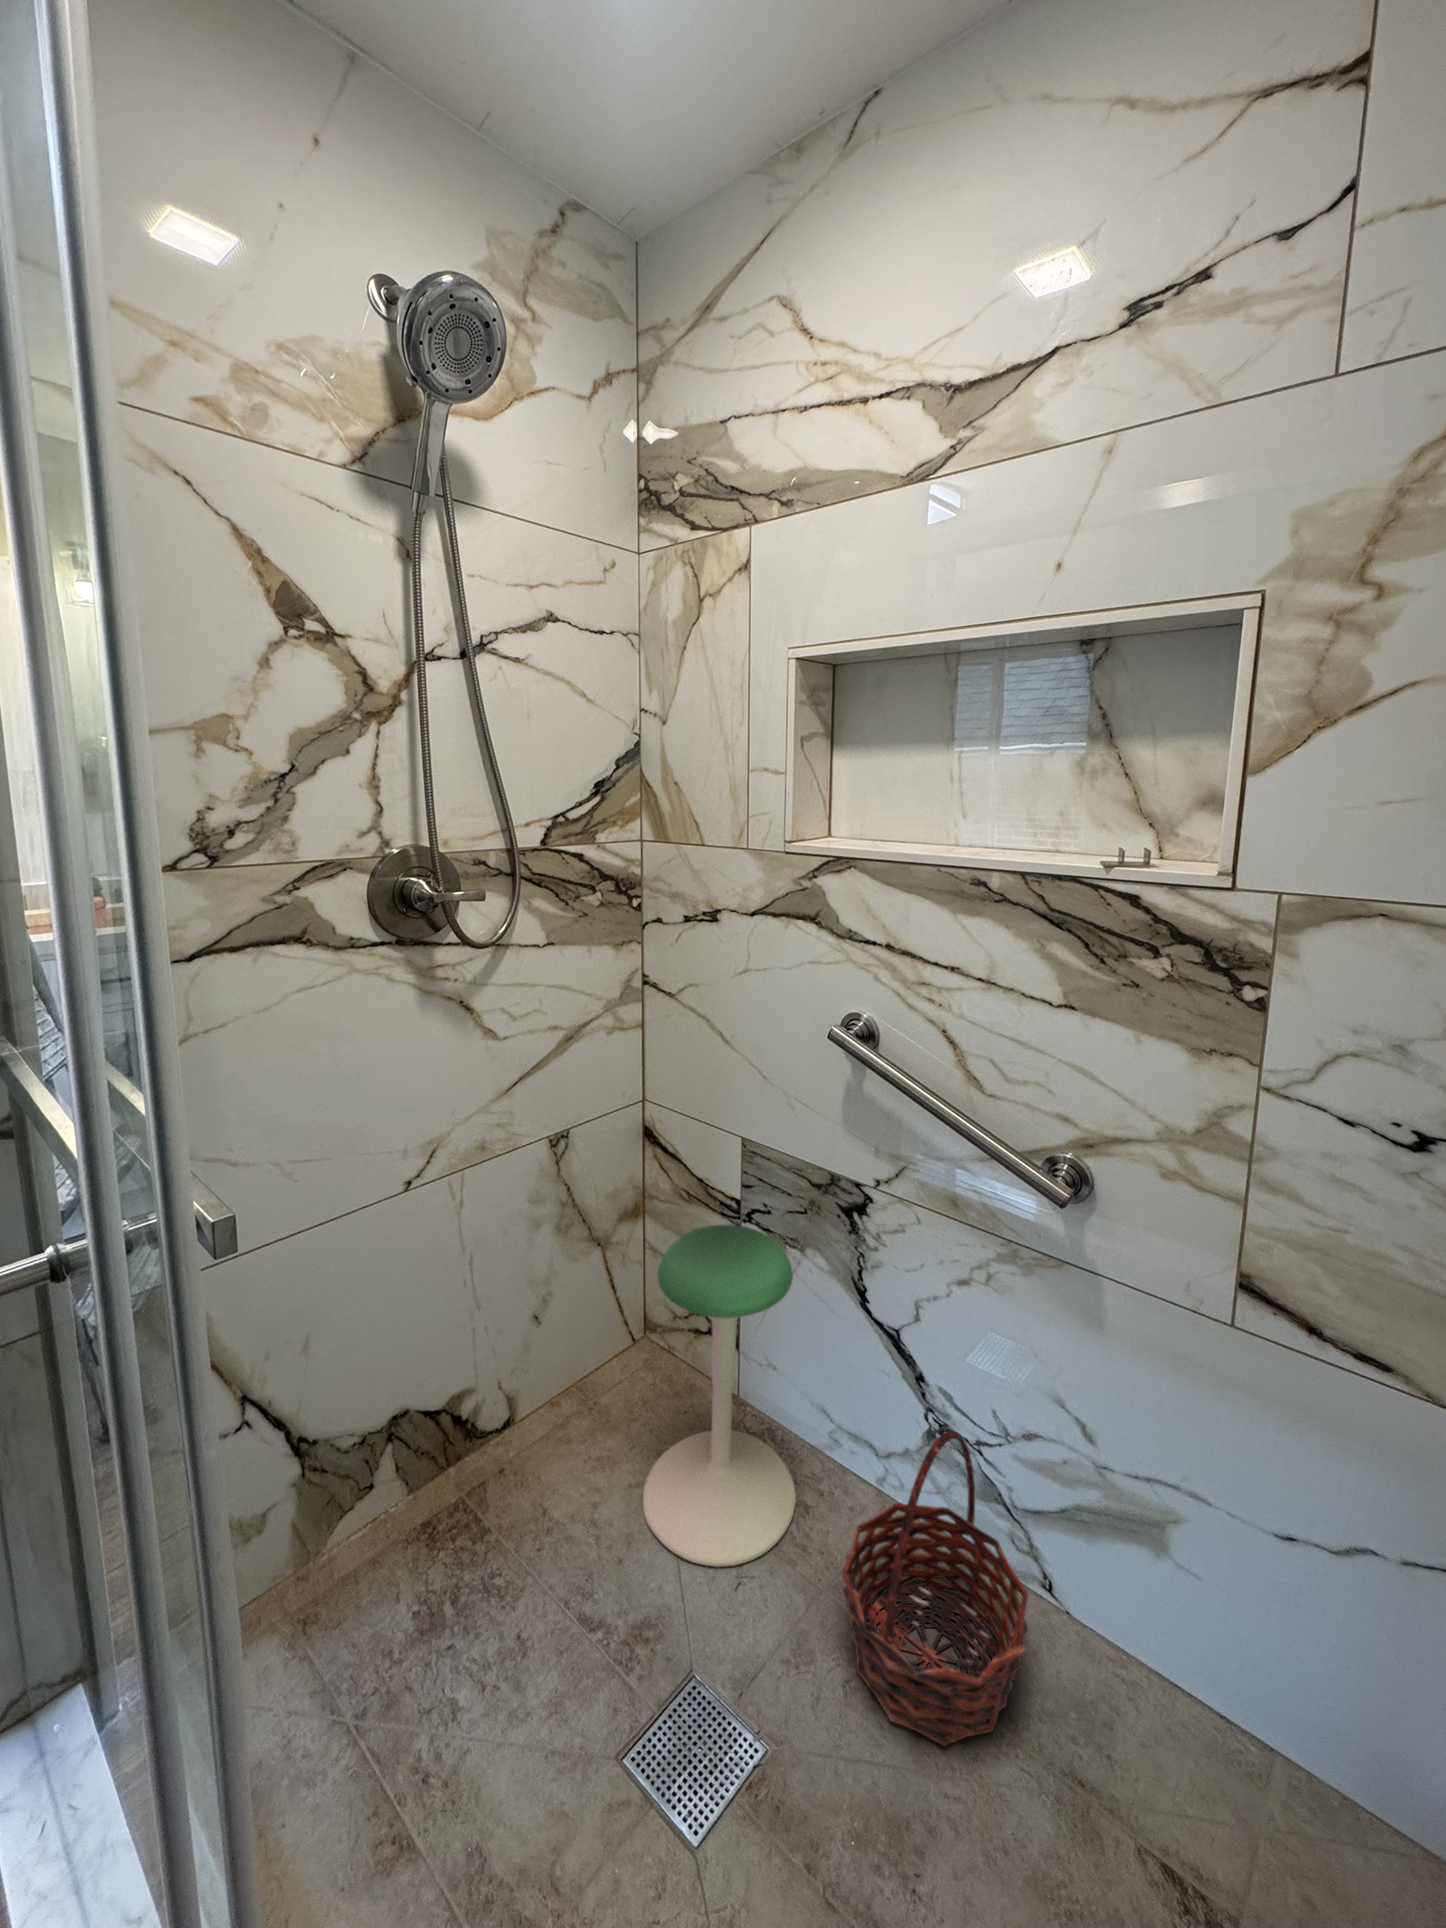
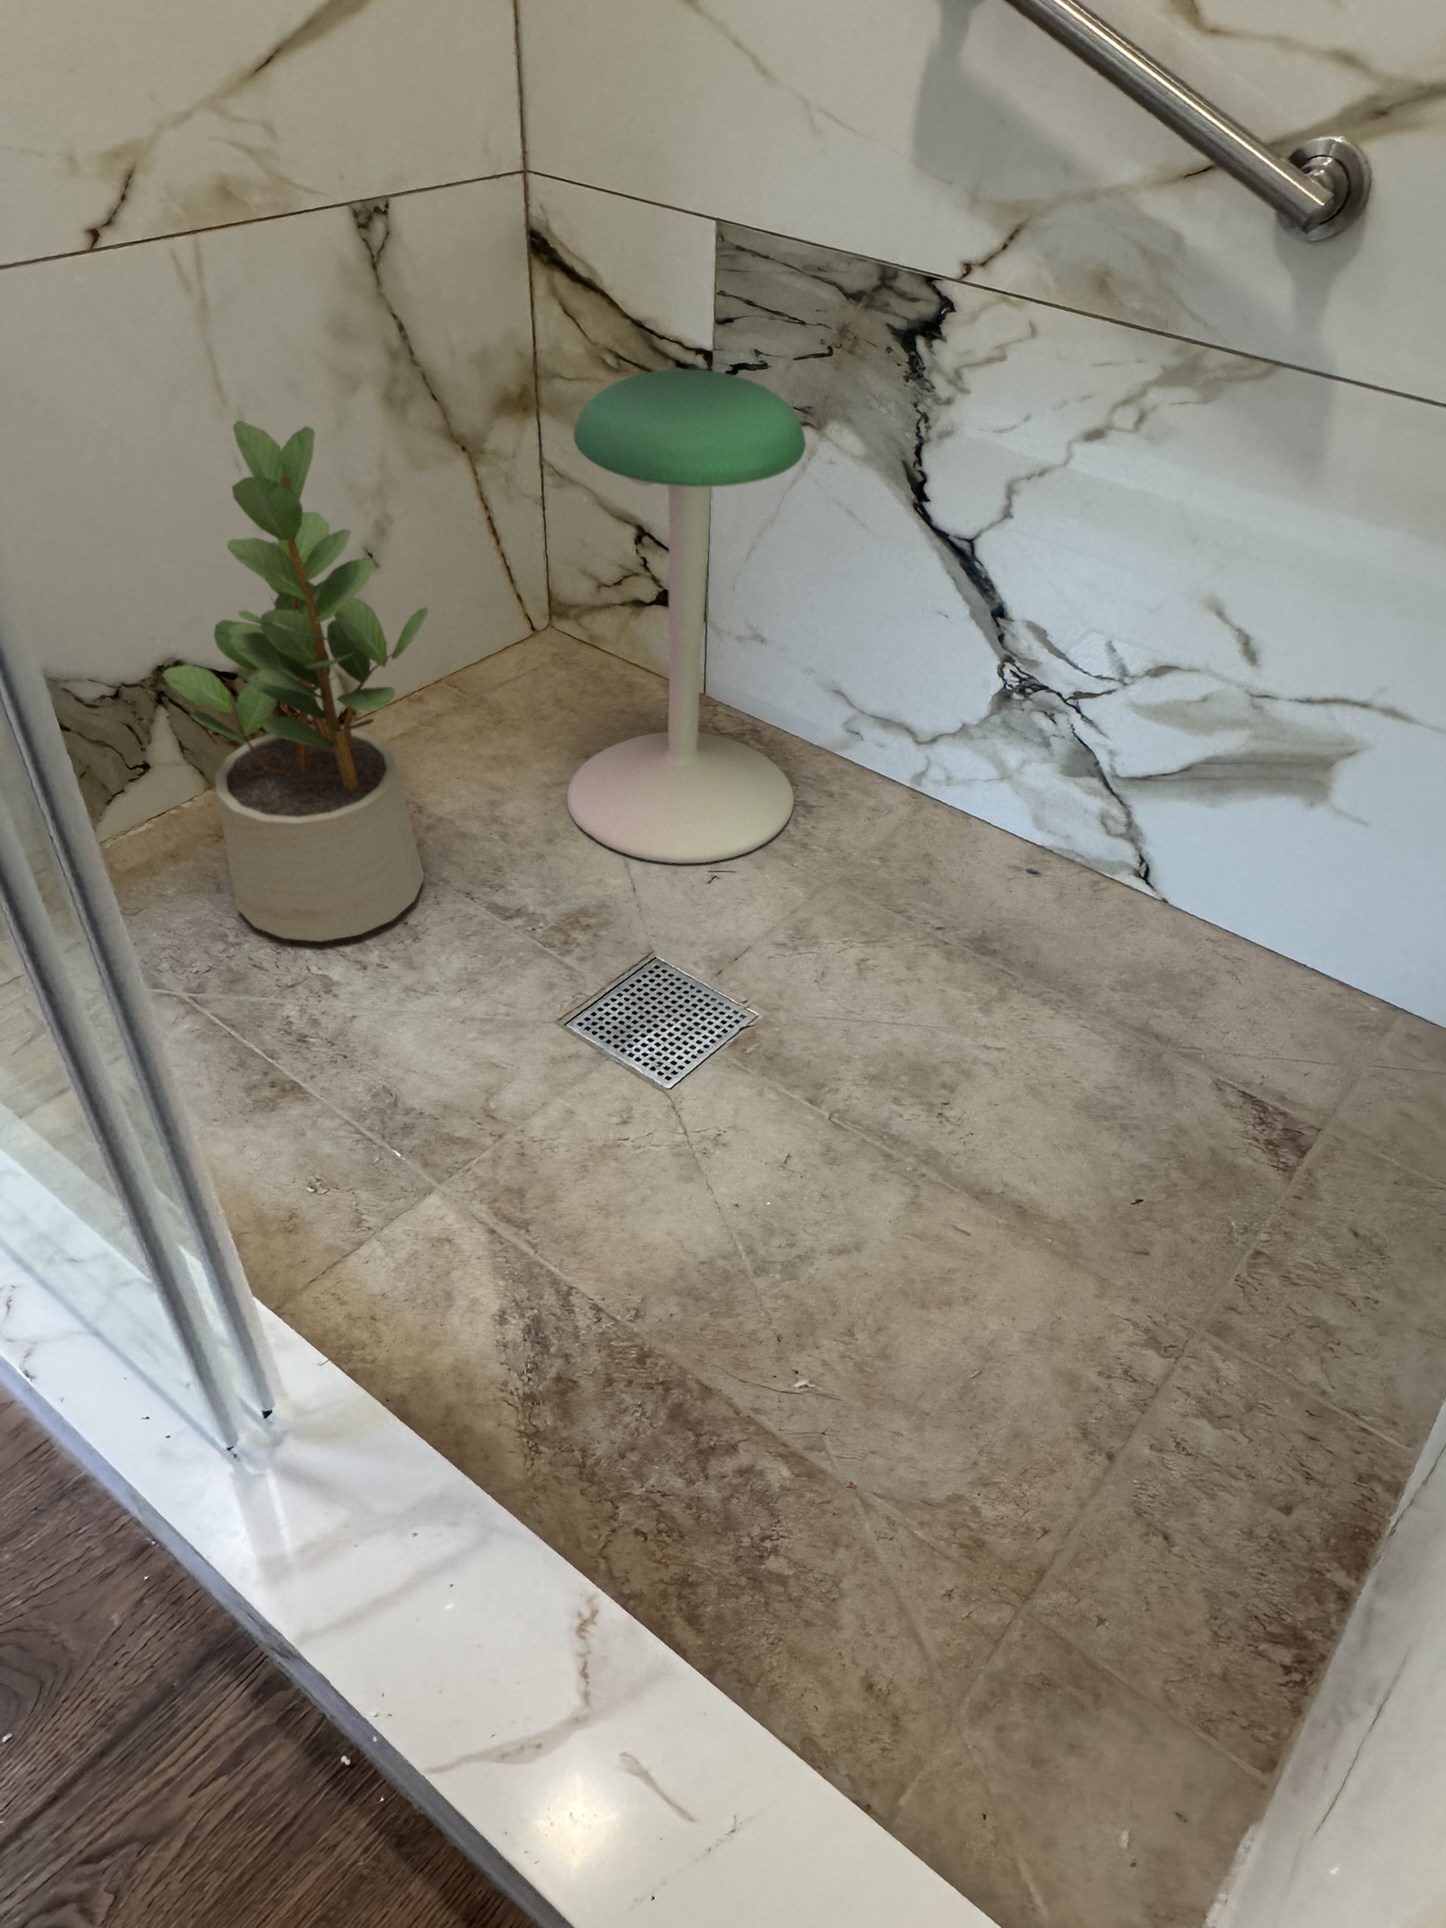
potted plant: none [387,1299,559,1661] -> present [163,421,428,941]
basket: present [842,1431,1028,1745] -> none [861,639,1119,1005]

